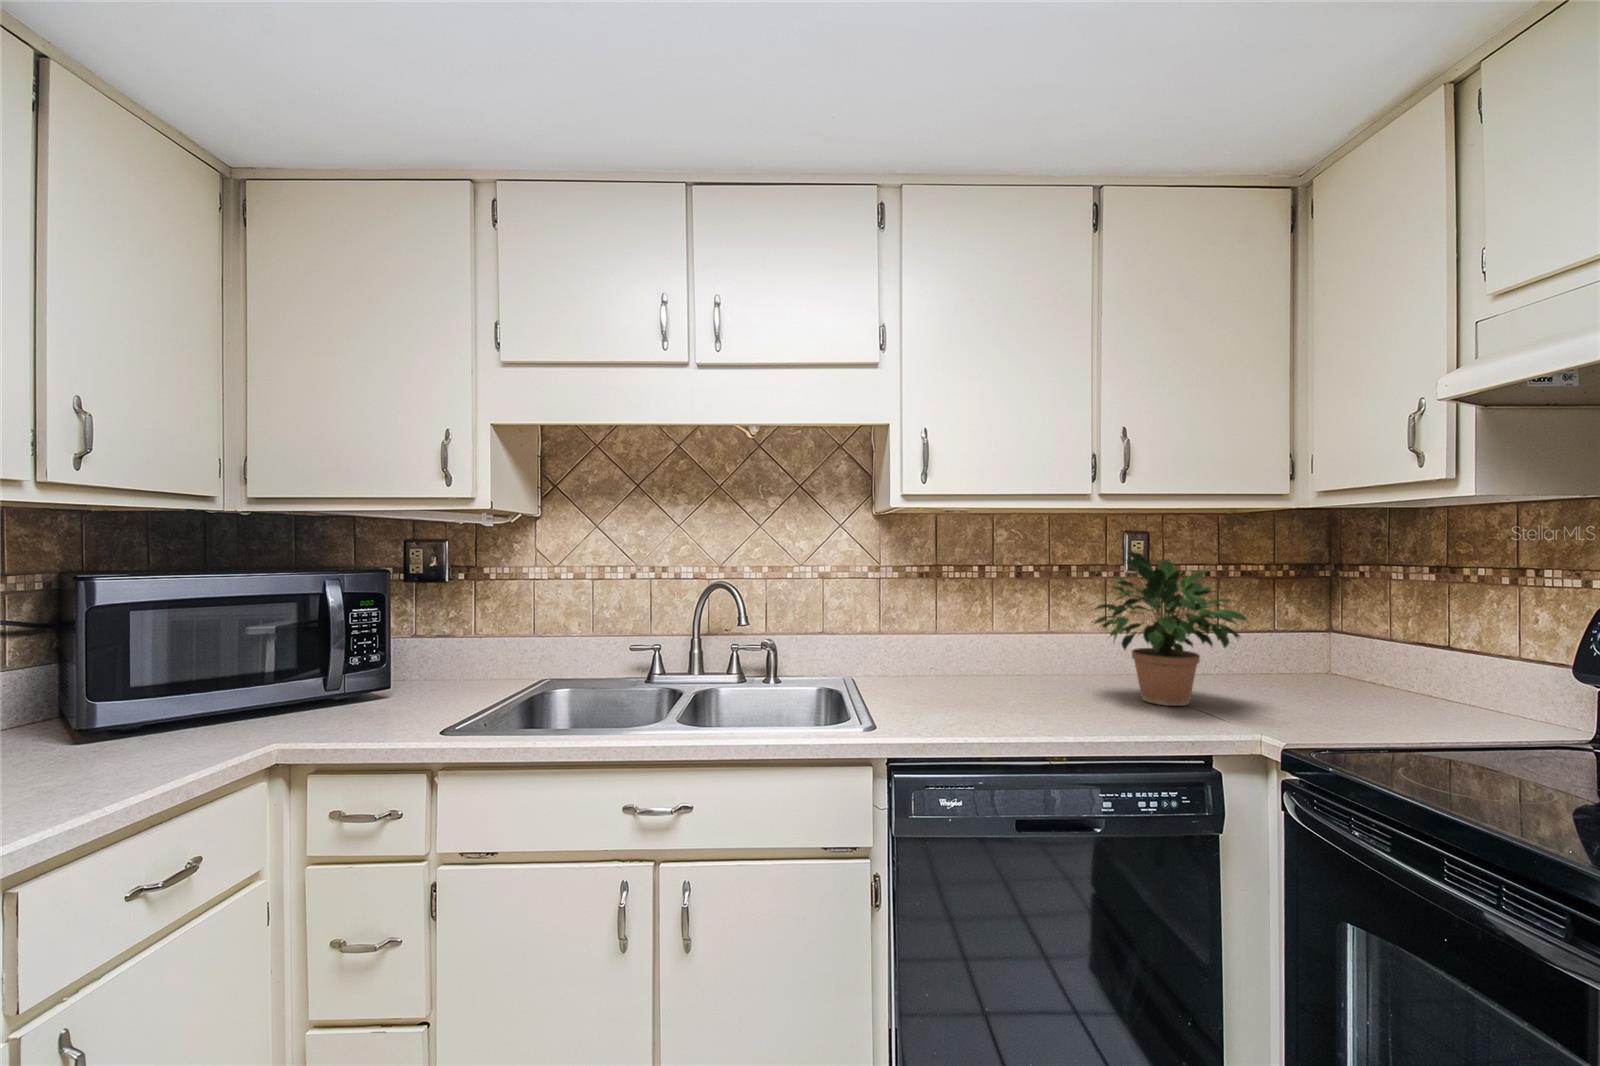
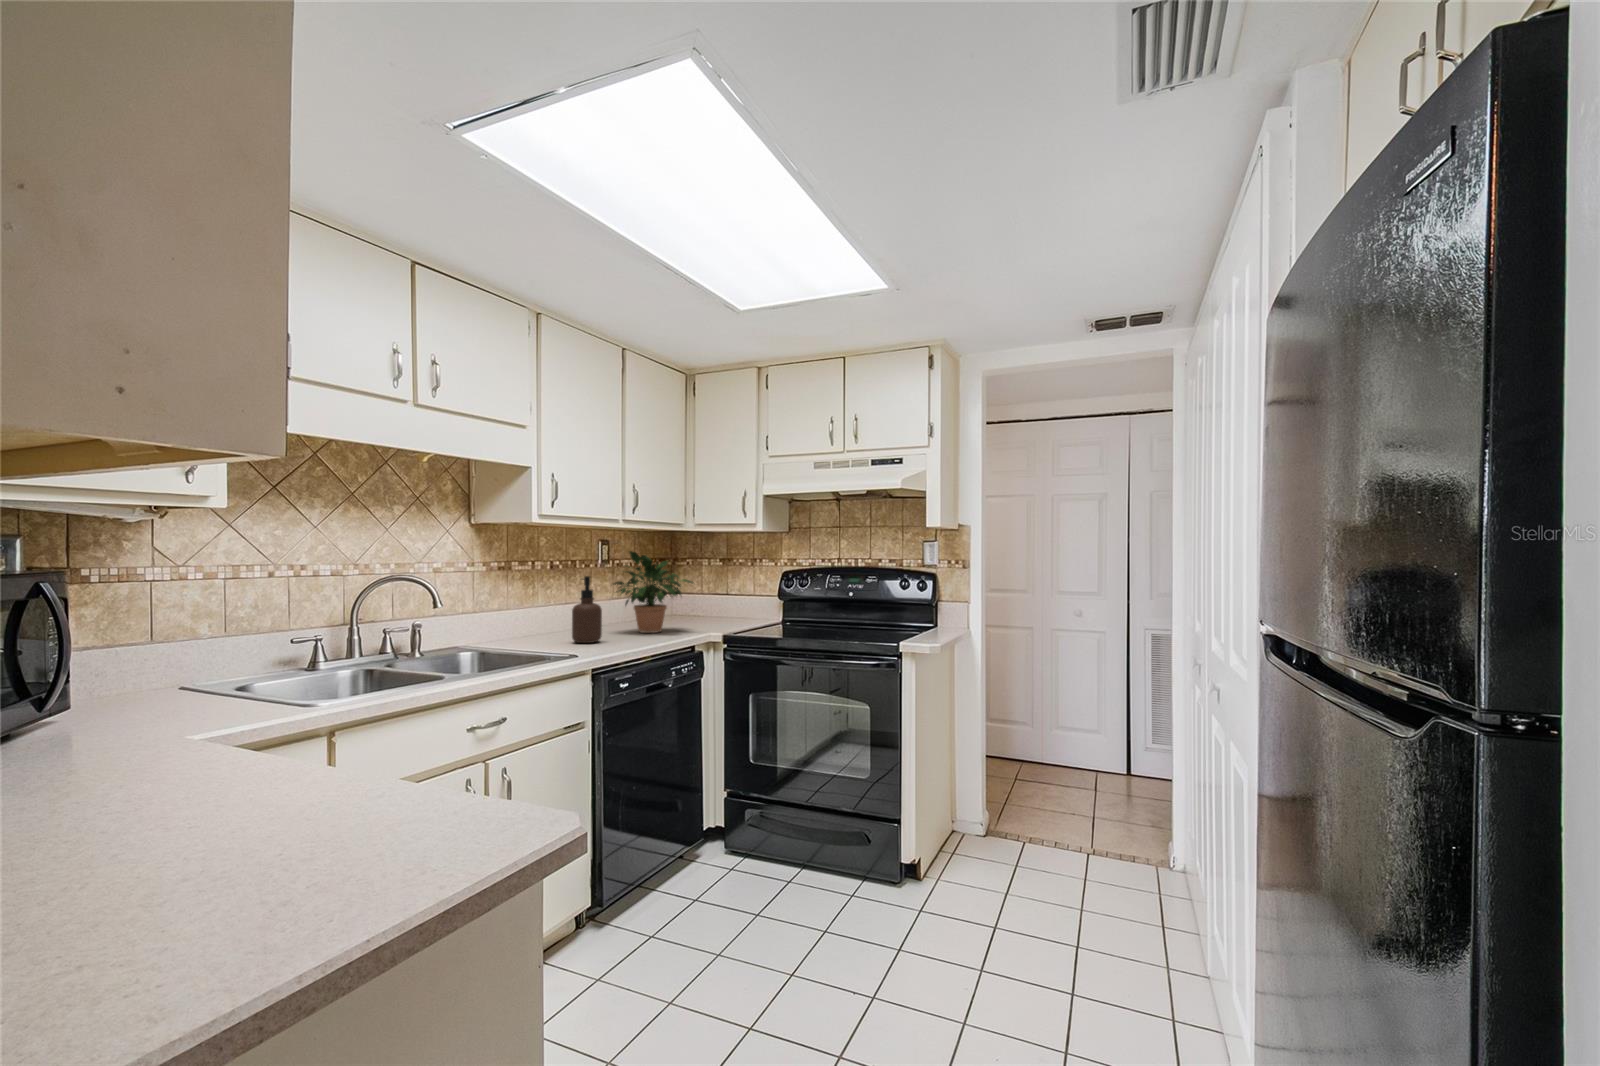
soap dispenser: none [971,593,1019,705] -> present [572,576,602,643]

